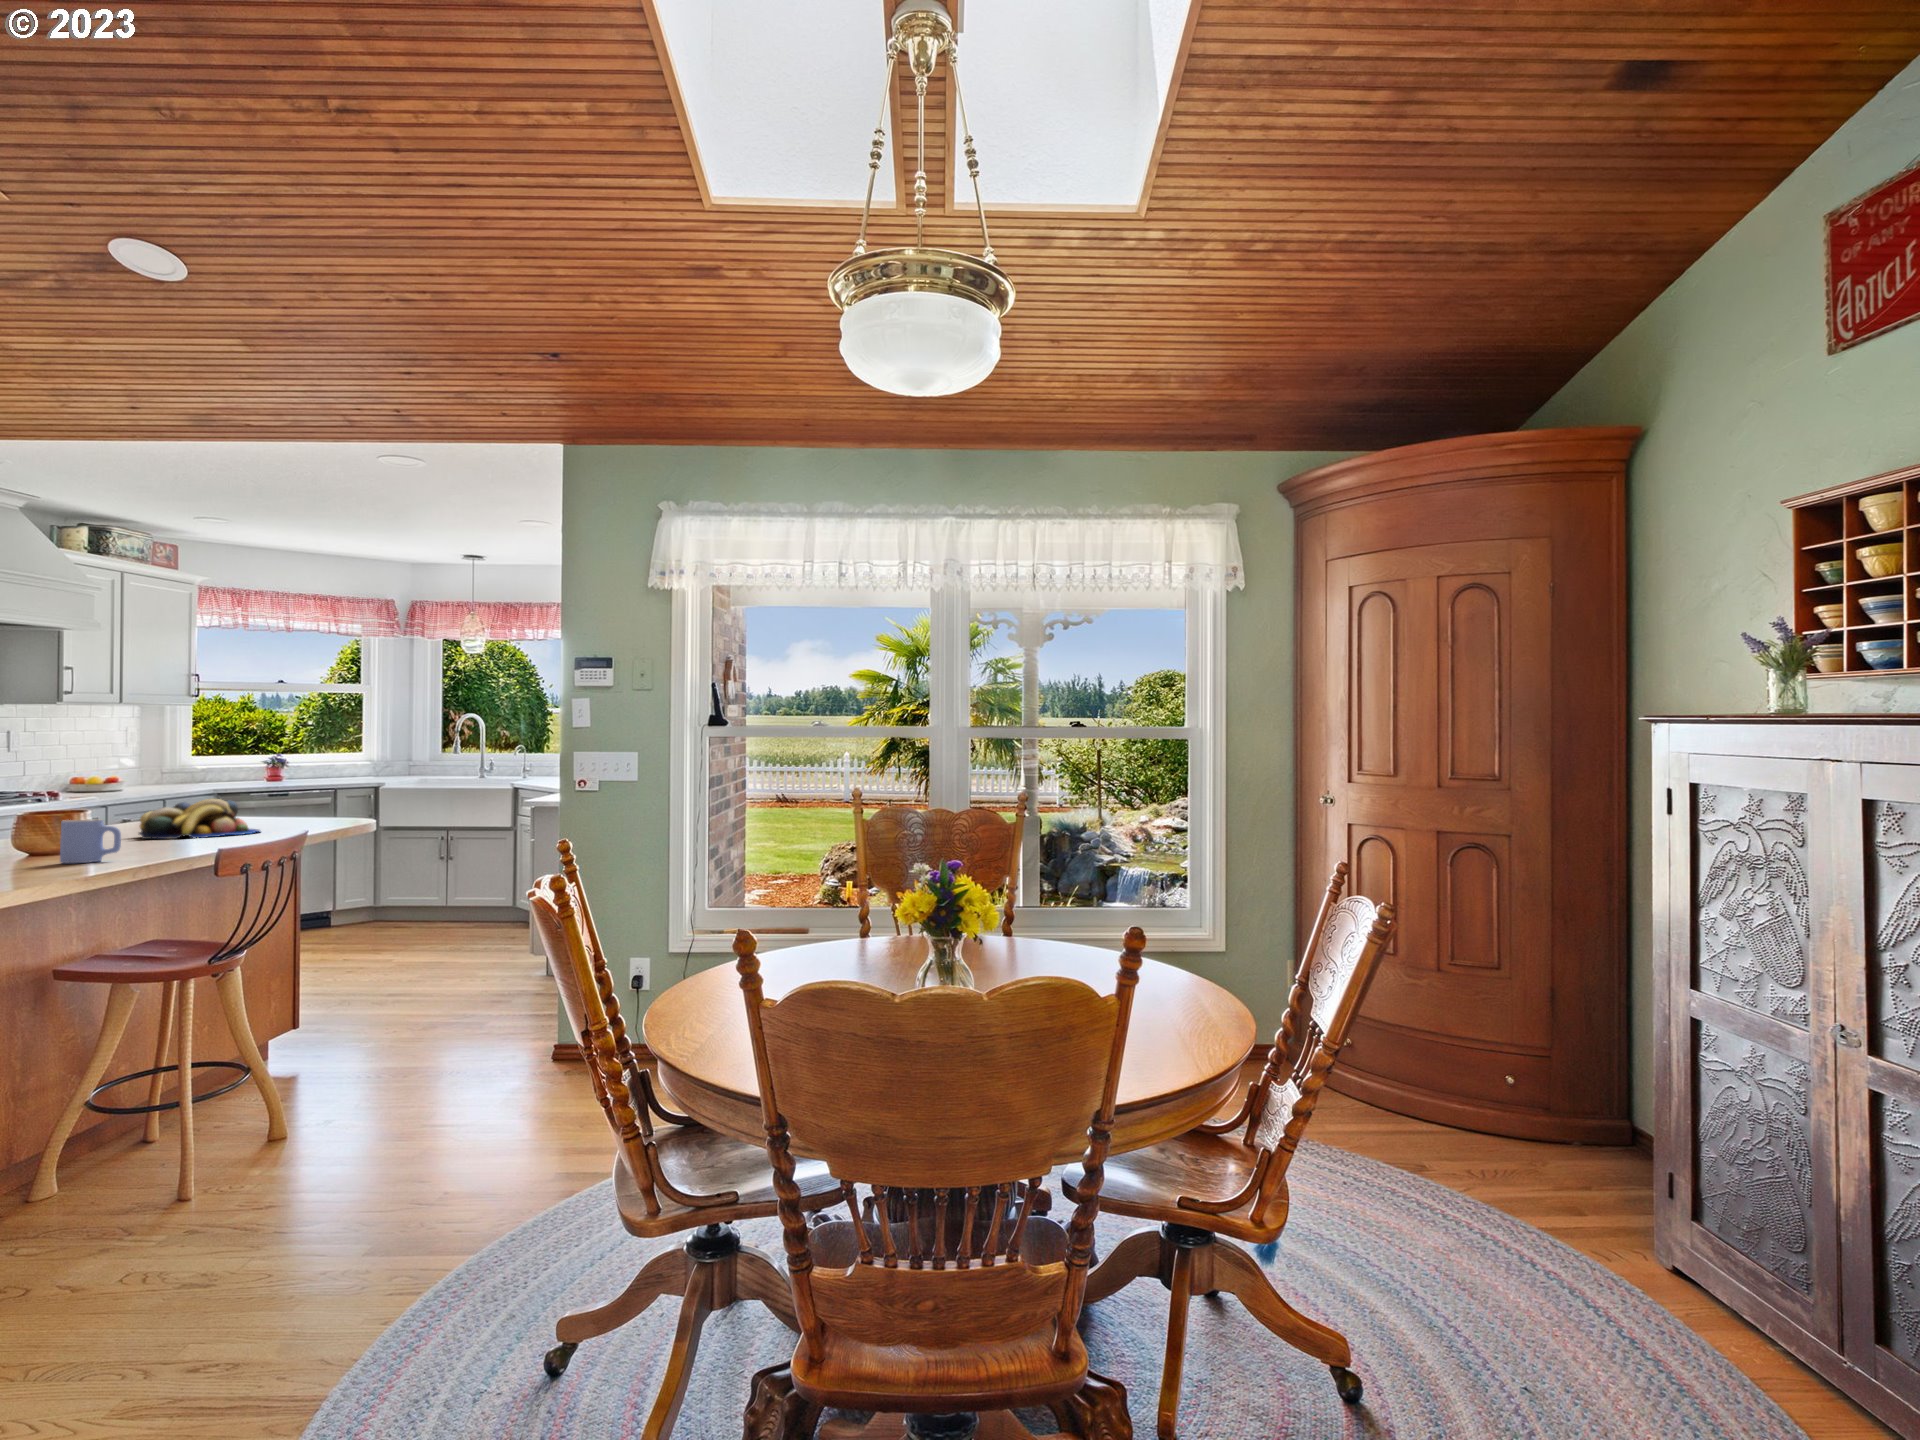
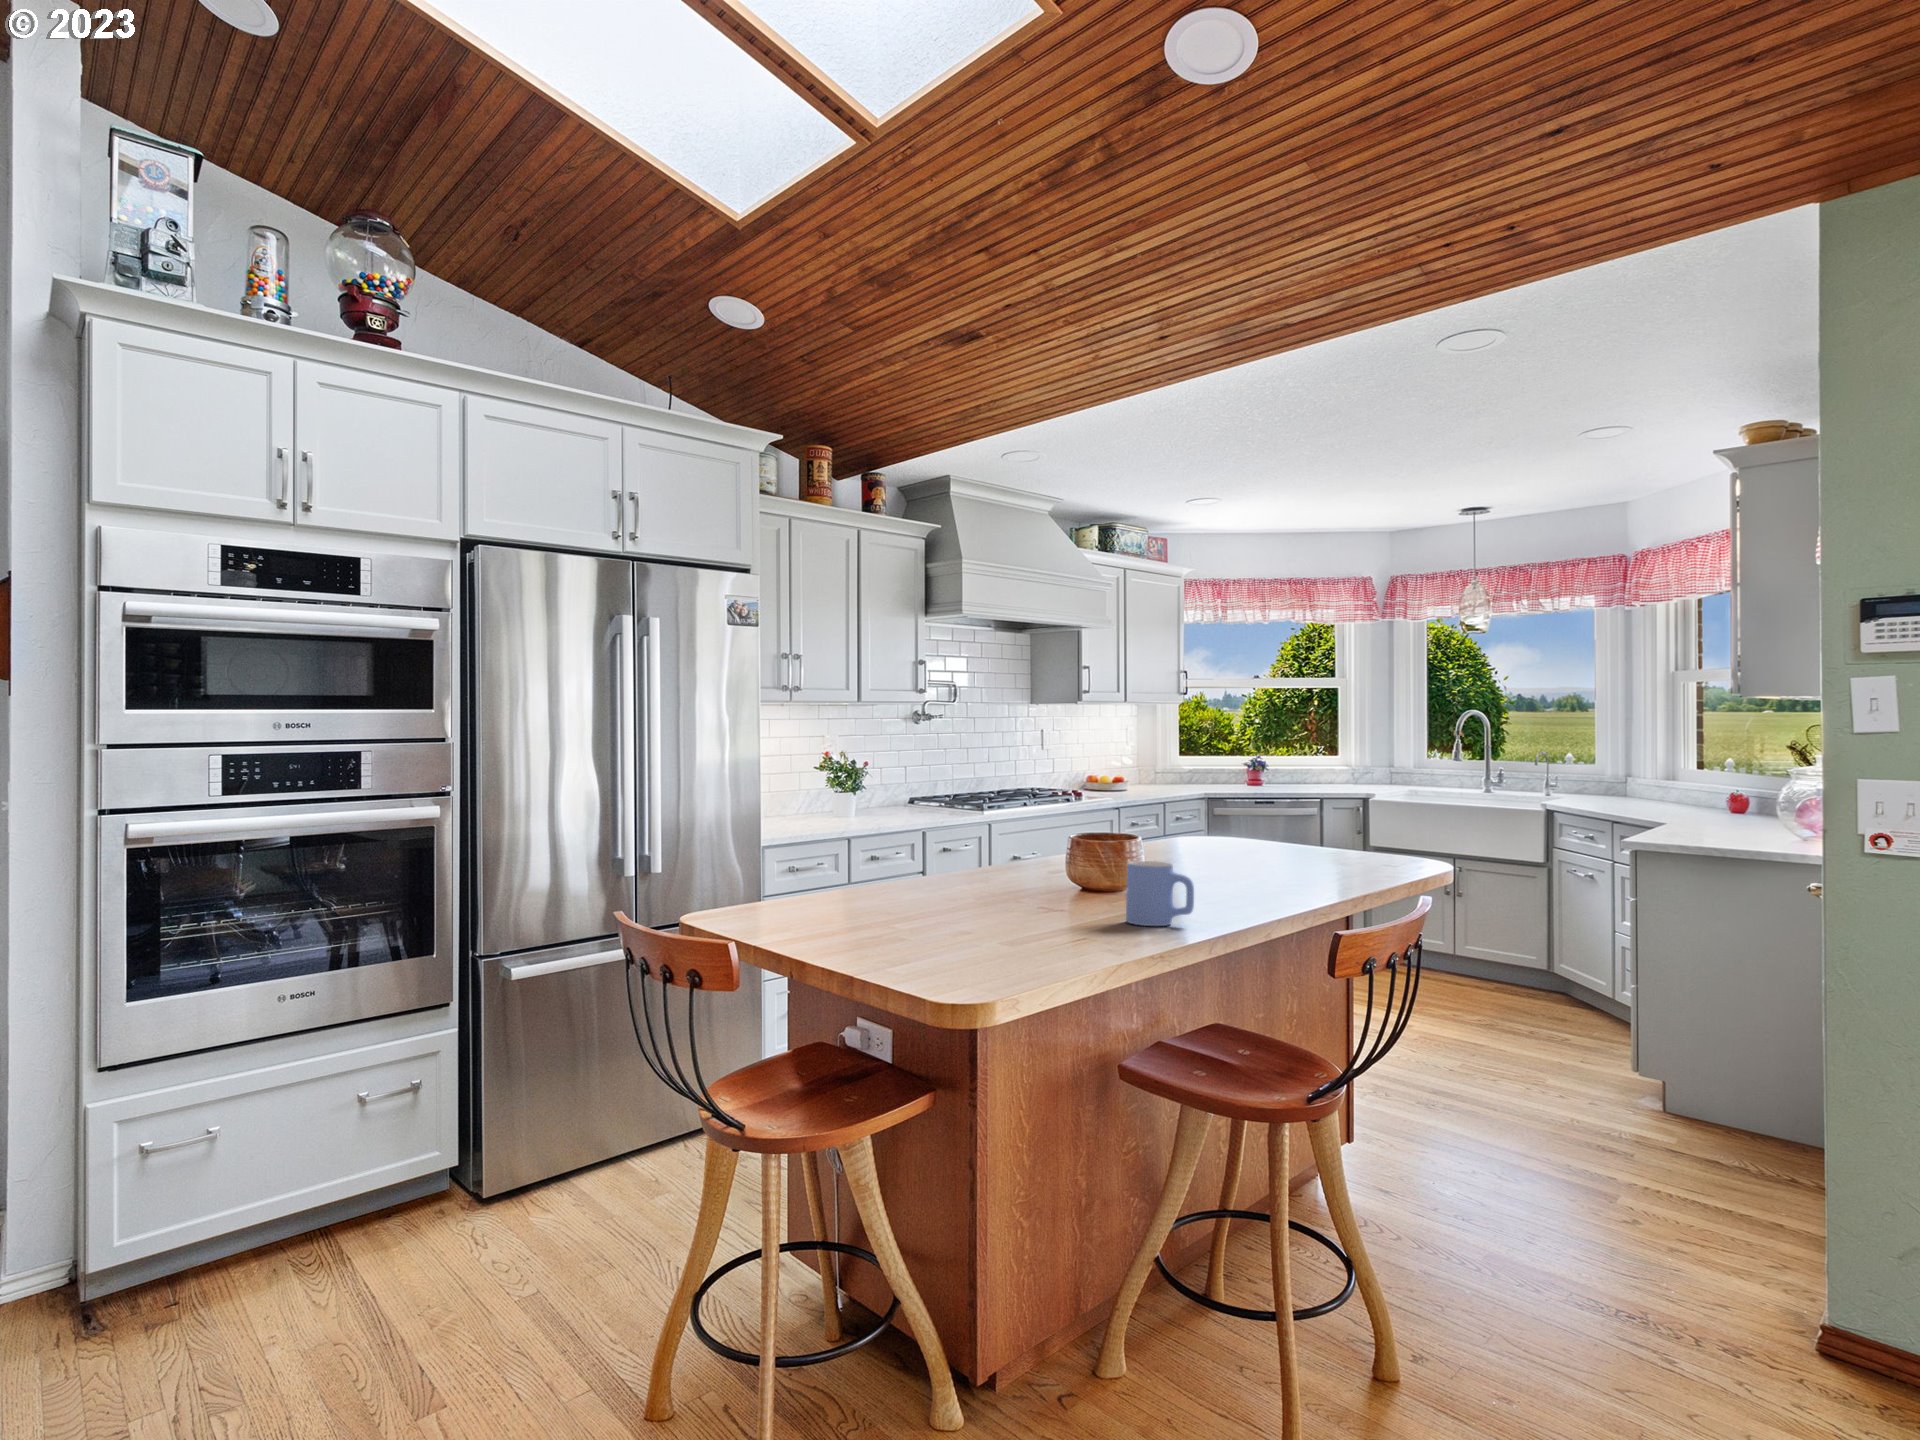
fruit bowl: present [139,799,260,839] -> none [1173,821,1304,875]

